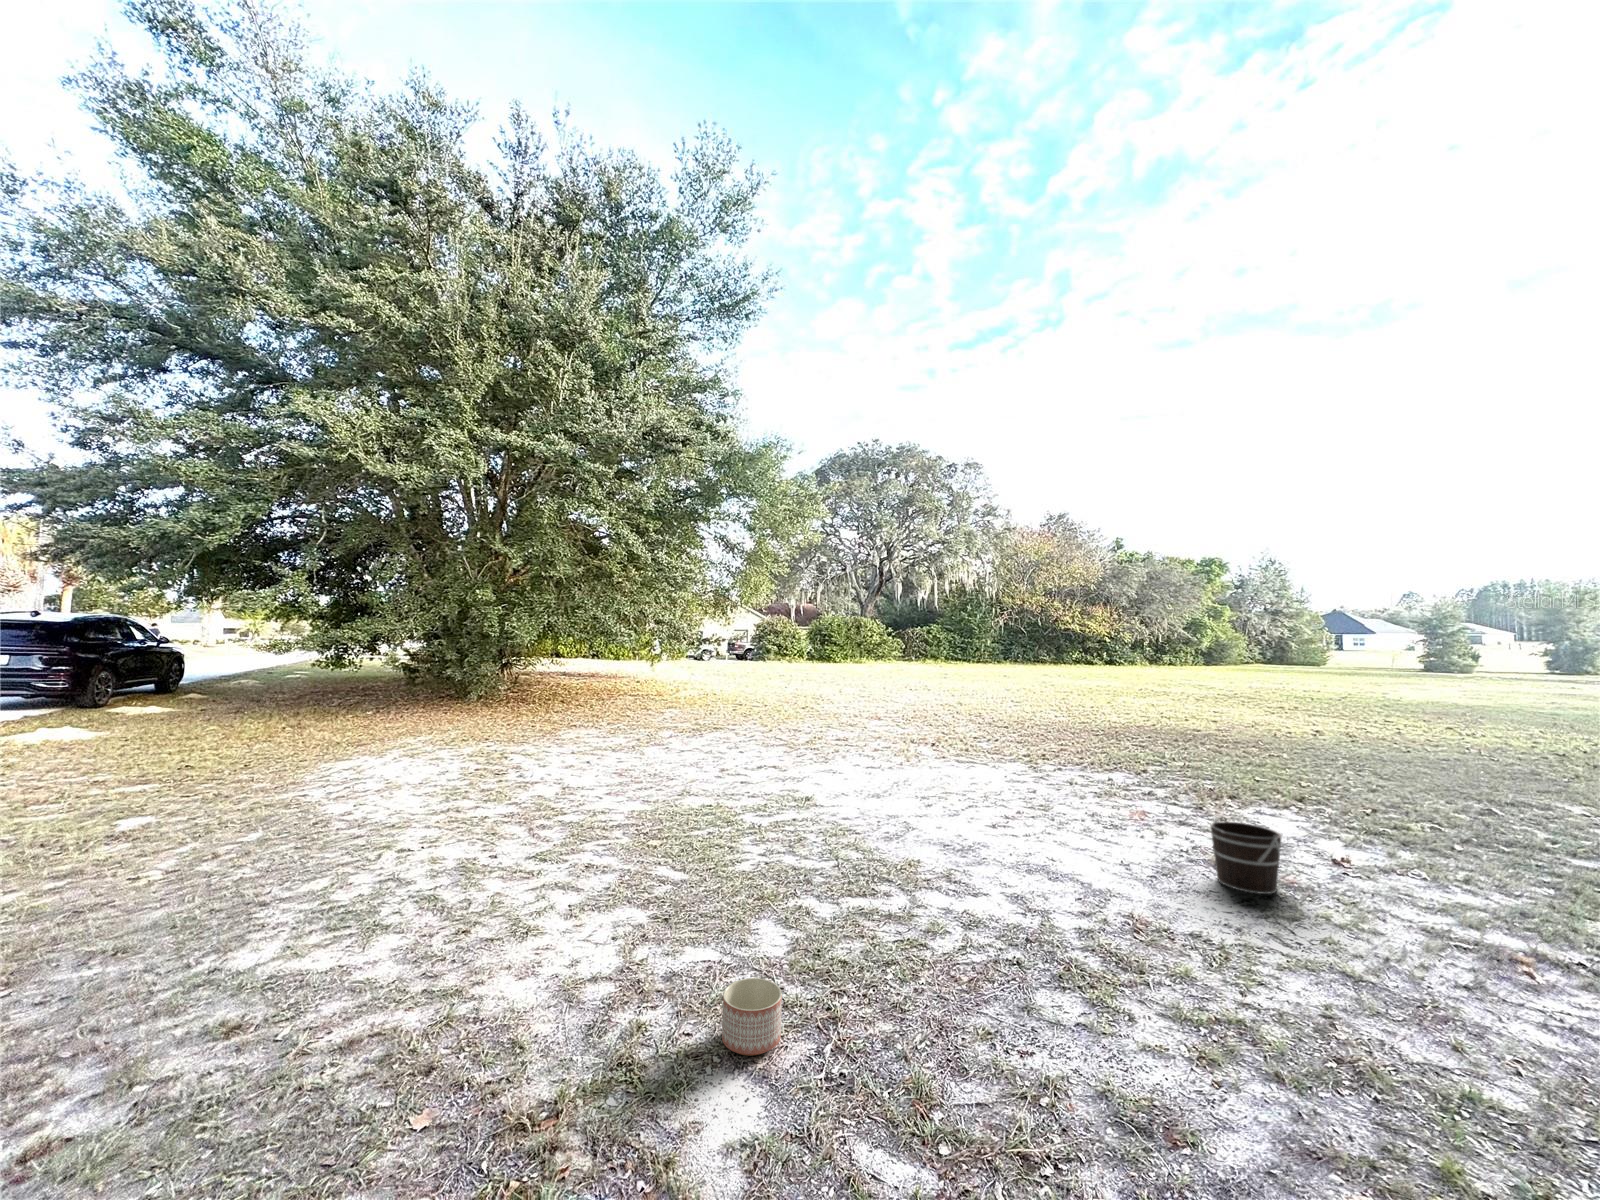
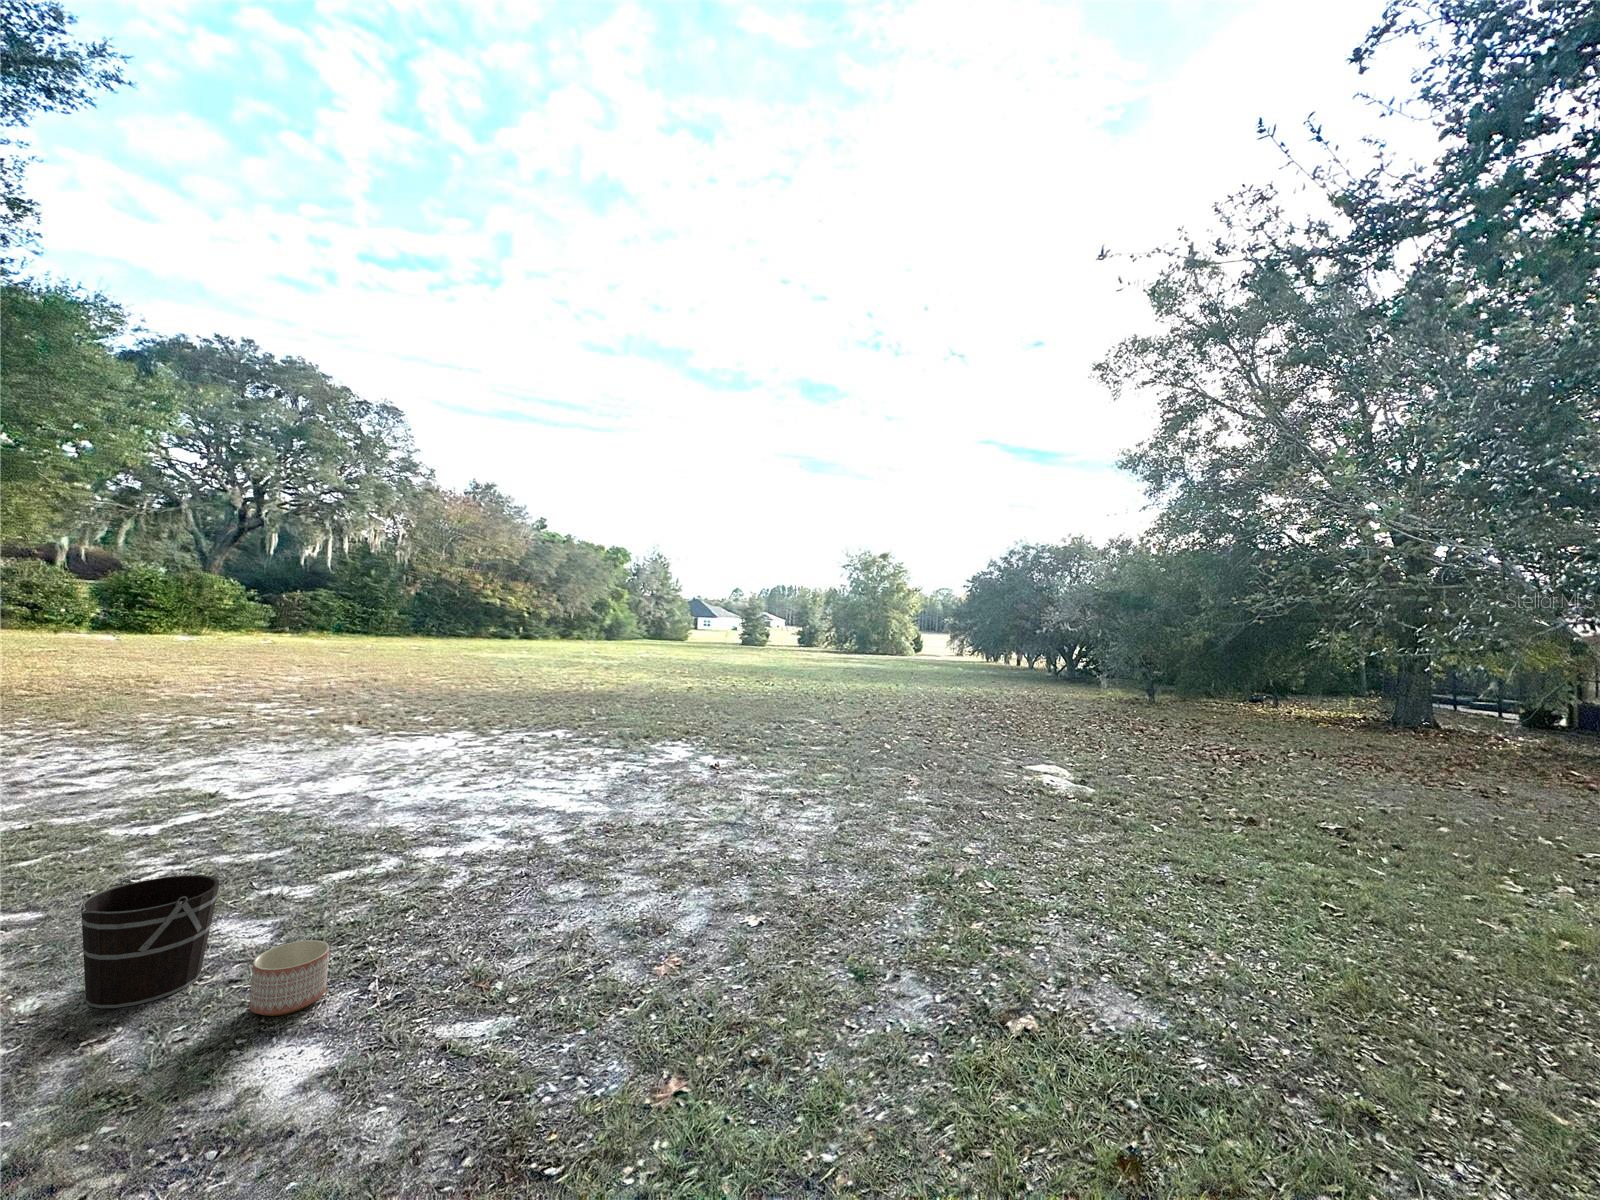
bucket: present [1211,819,1281,894] -> present [81,875,219,1008]

